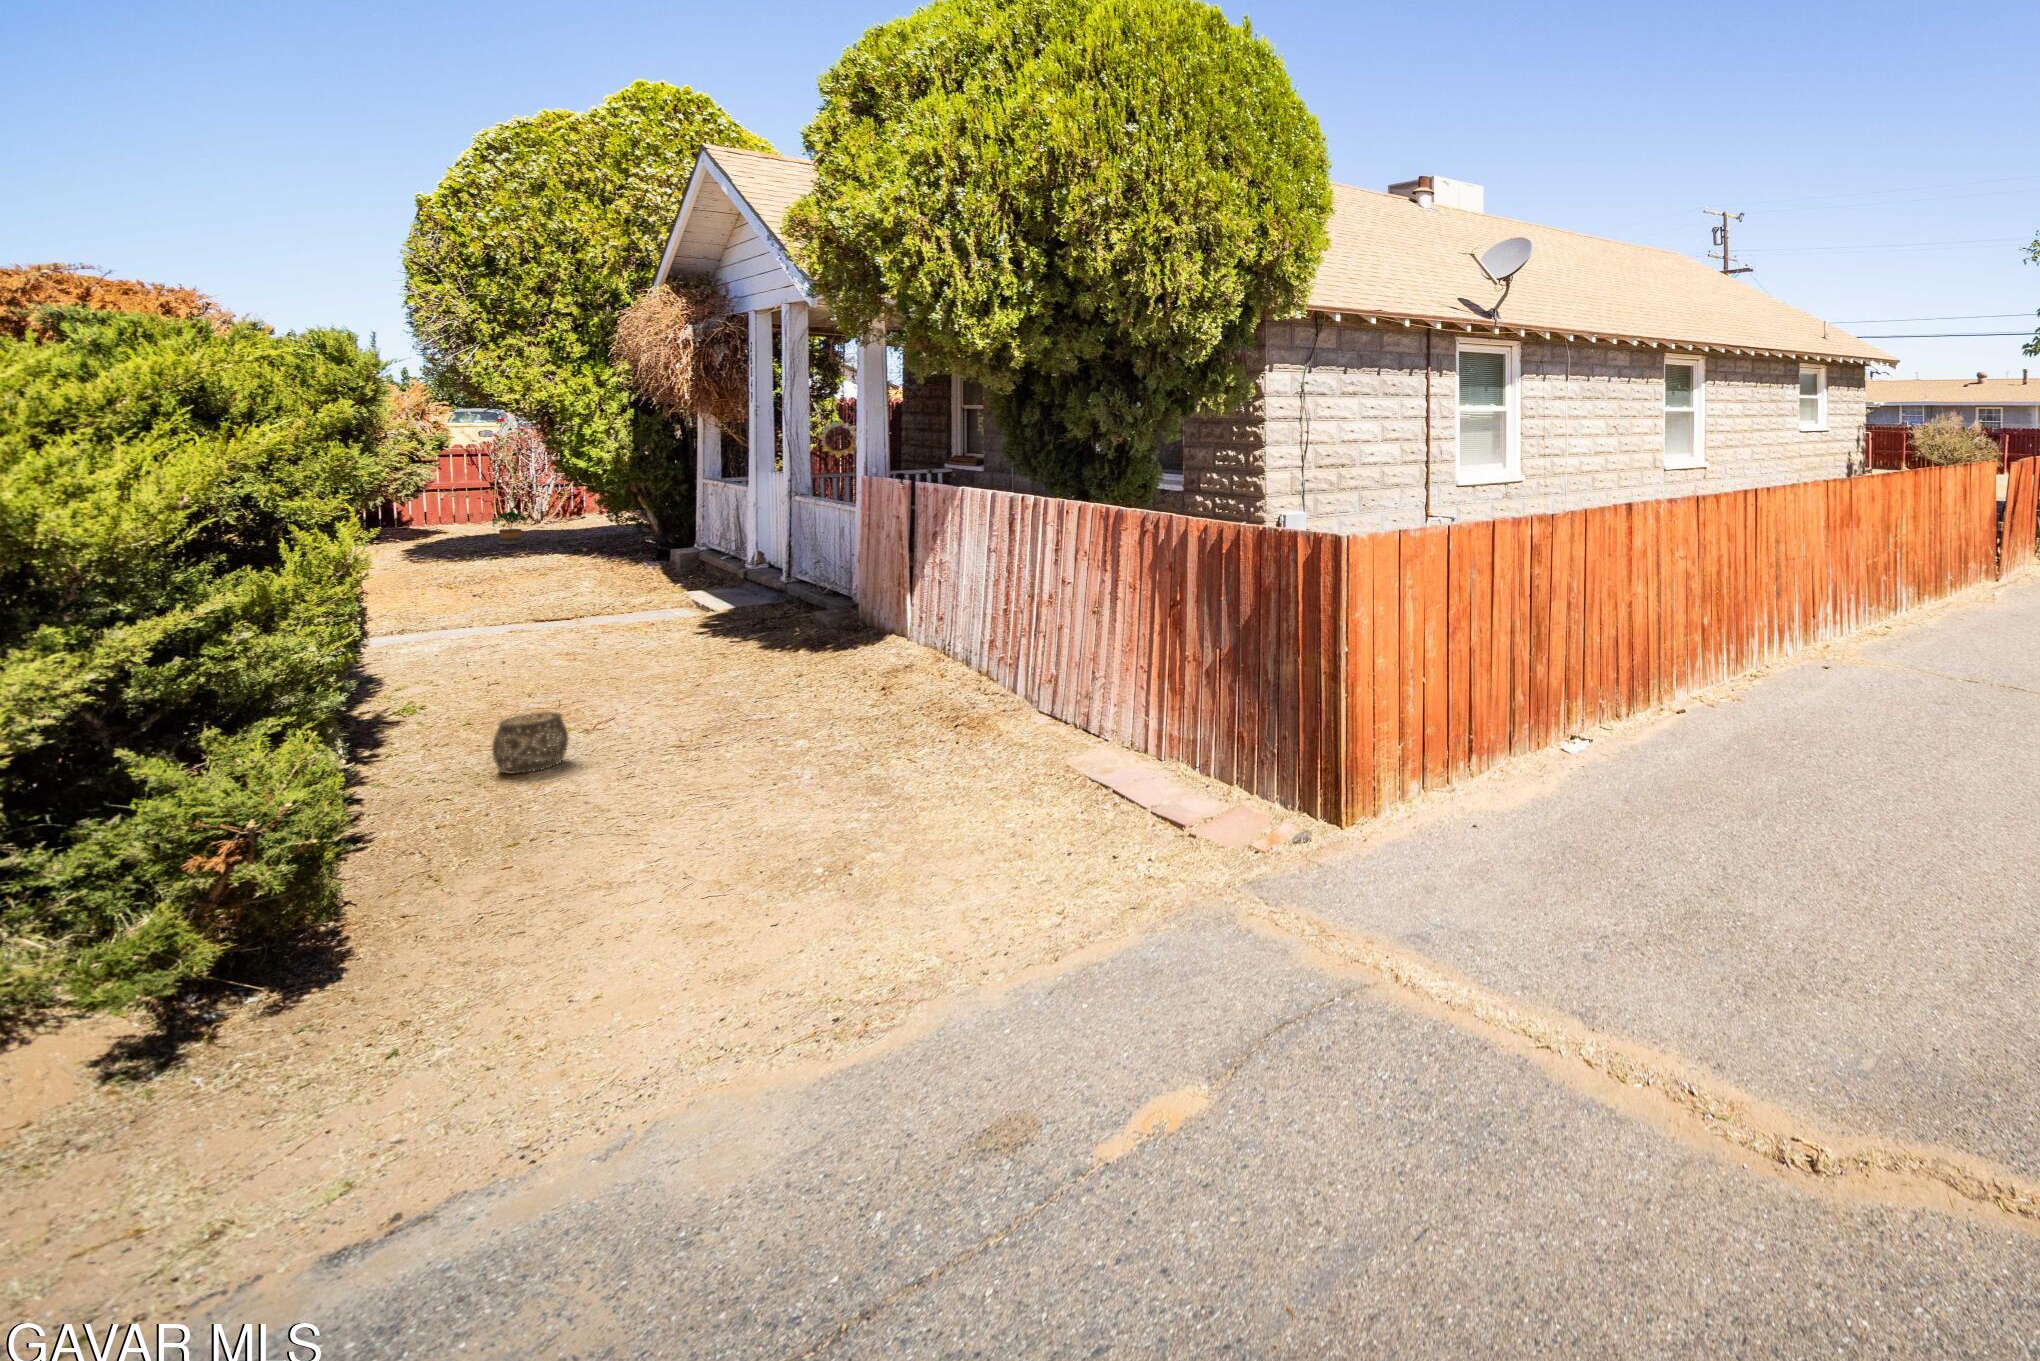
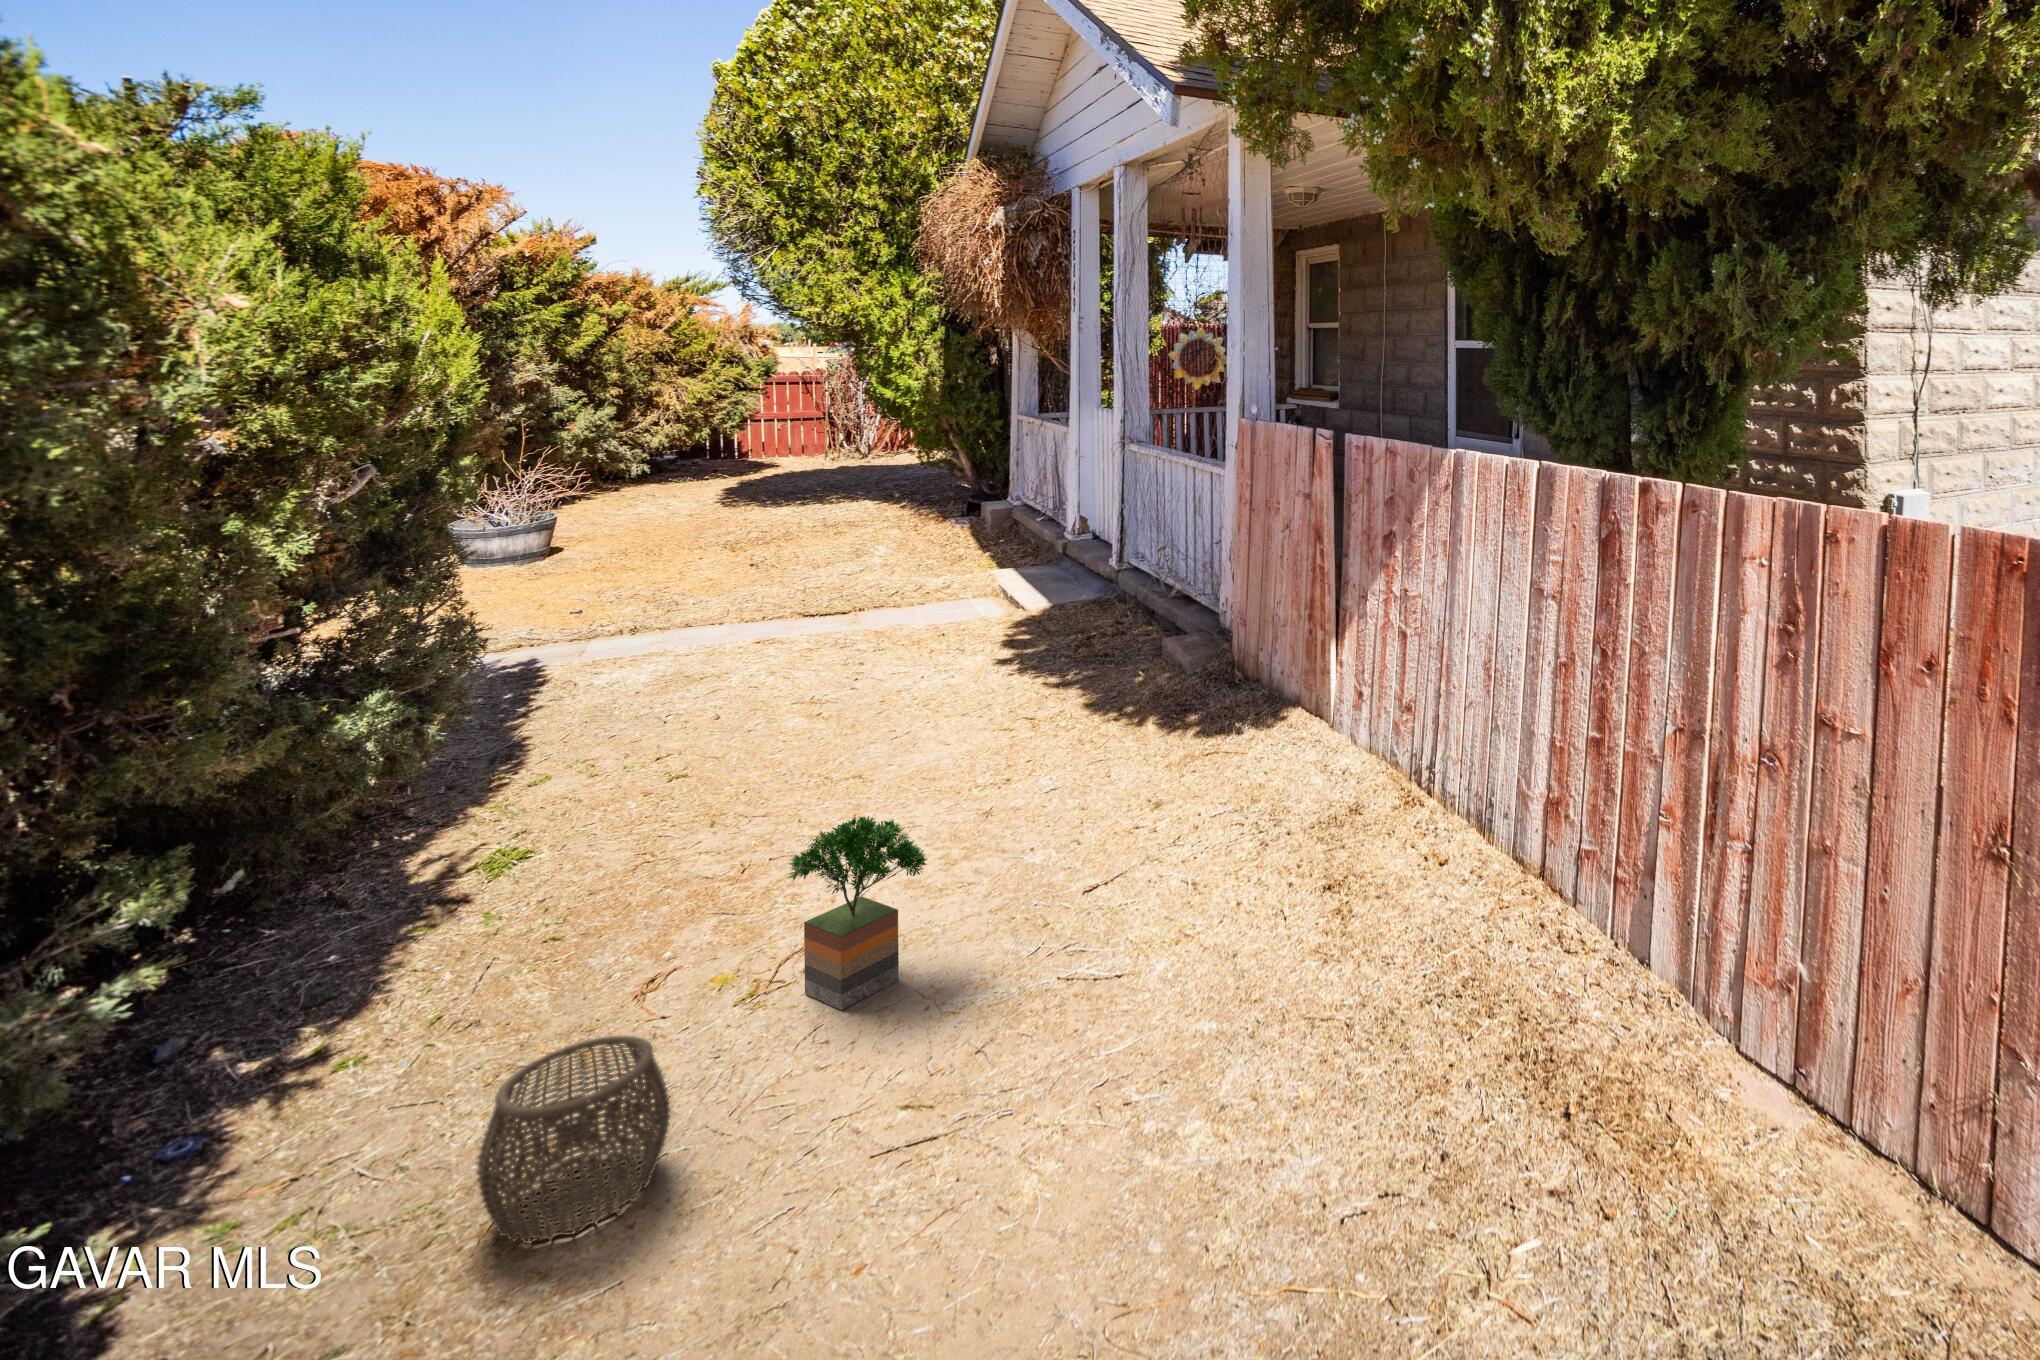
potted tree: present [497,512,527,544] -> present [787,816,927,1010]

